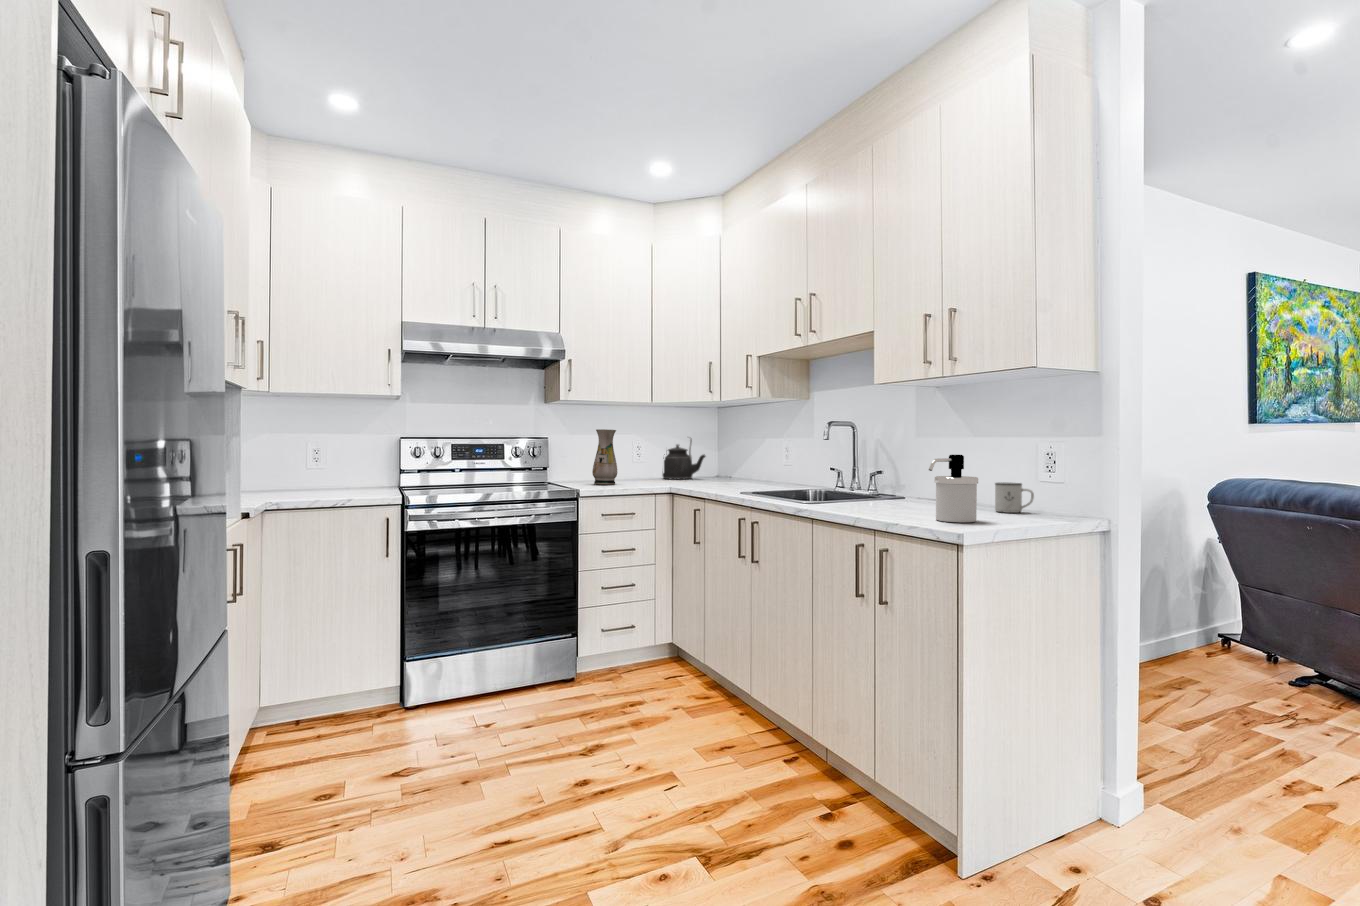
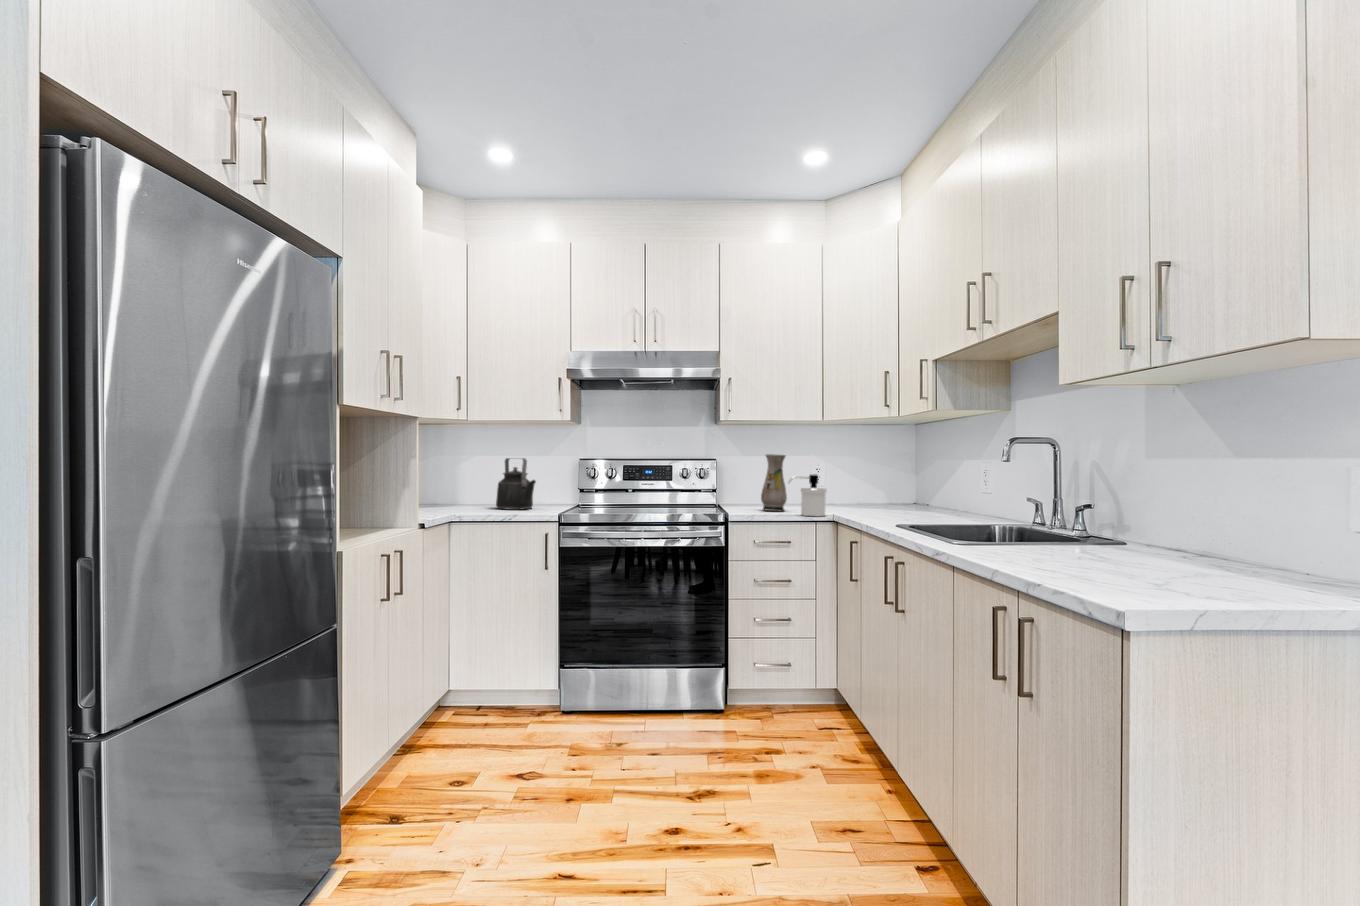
kettle: present [663,439,705,479] -> present [496,458,536,510]
soap dispenser: present [929,455,978,522] -> present [788,475,826,516]
mug: present [995,482,1034,513] -> none [1245,534,1322,583]

